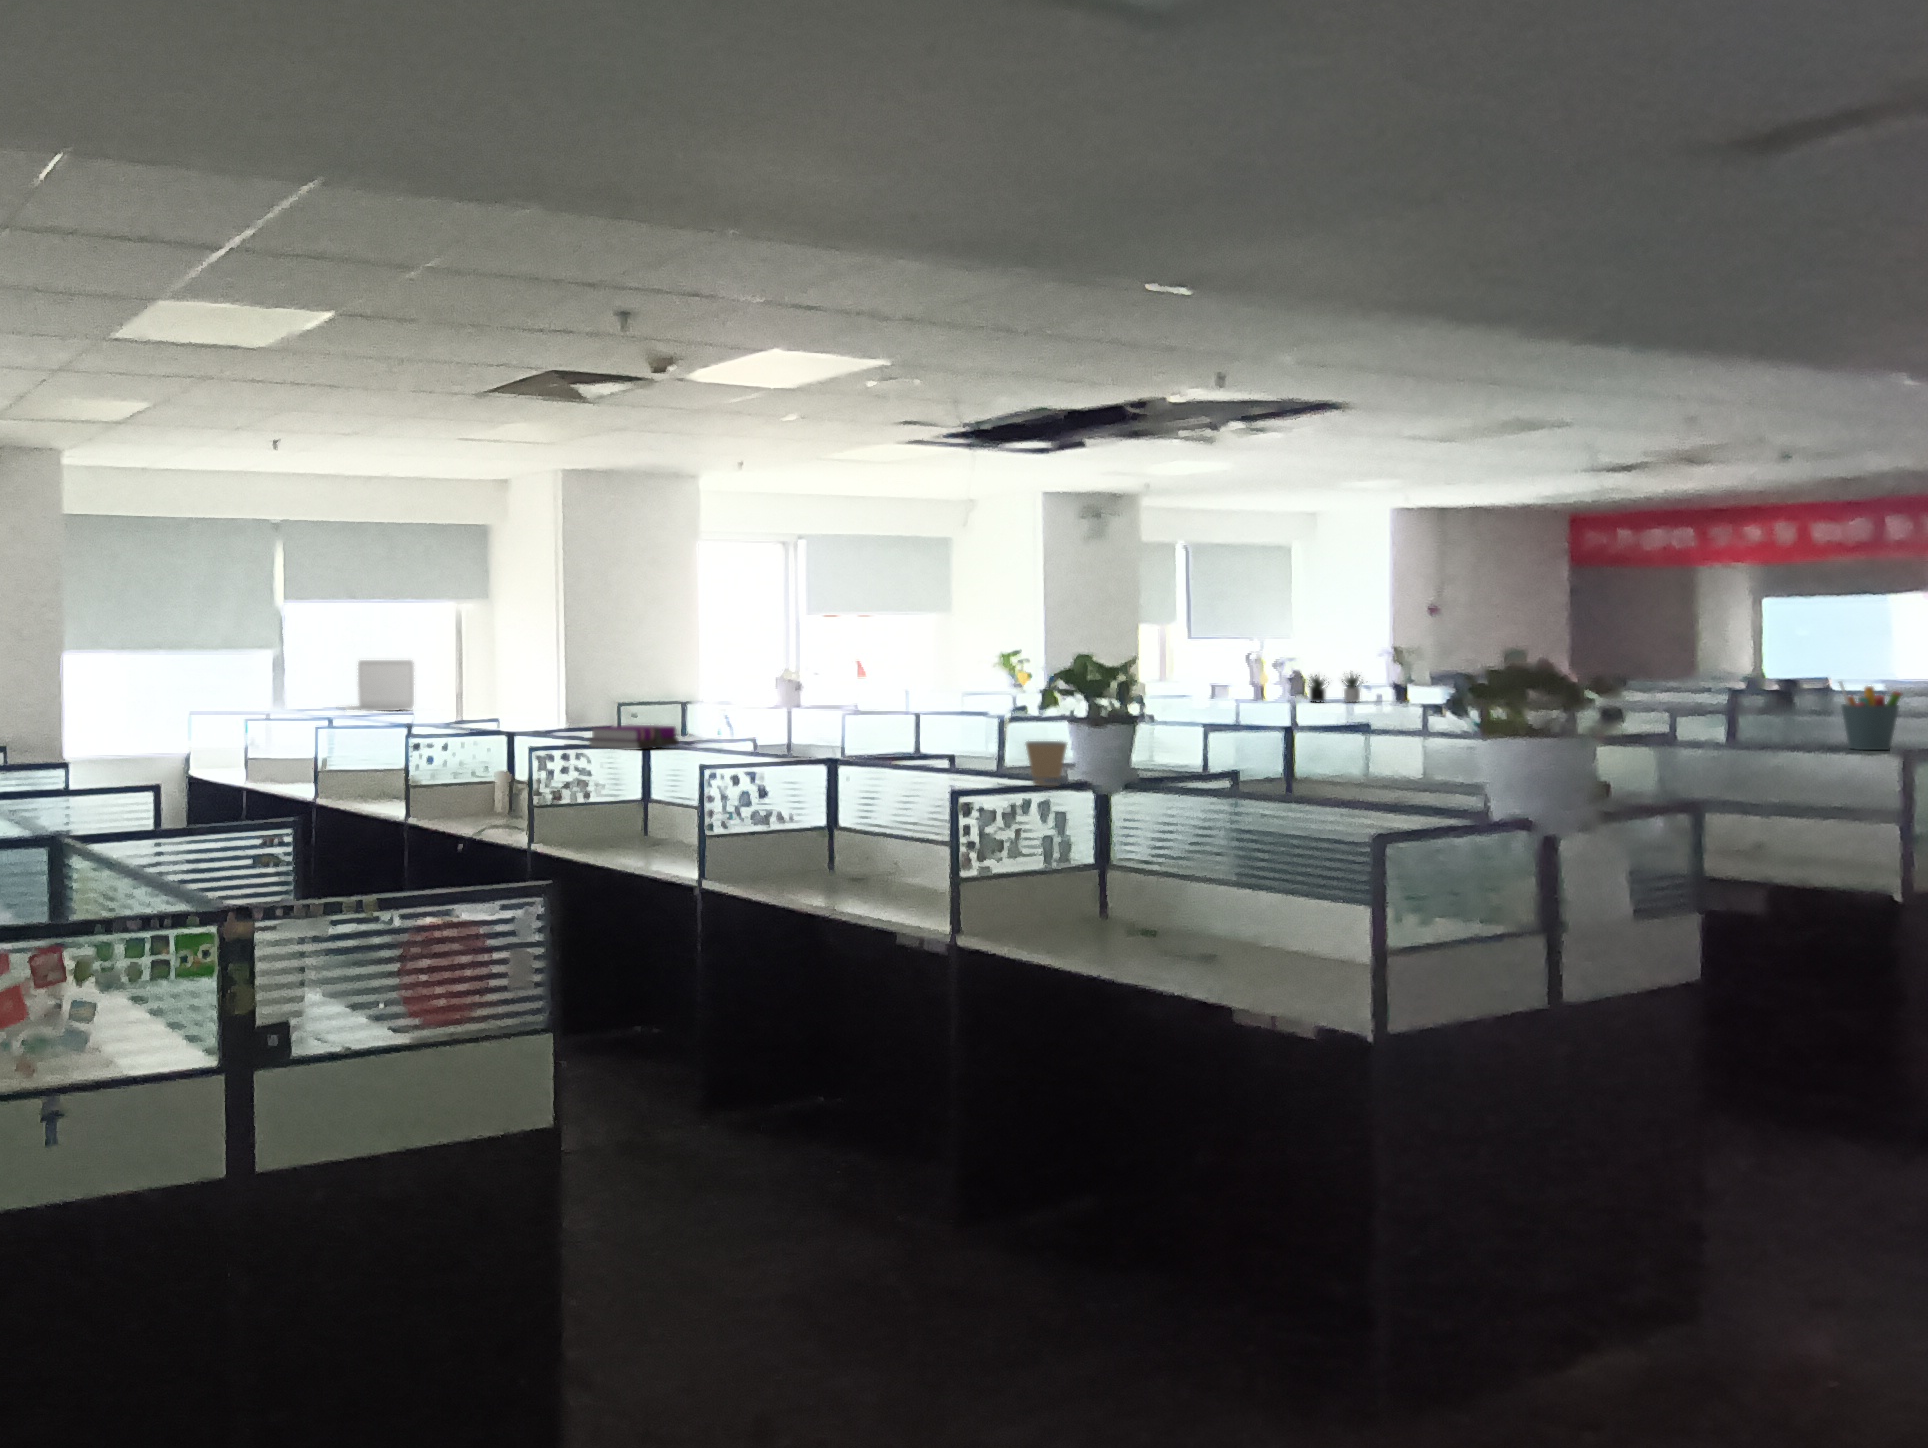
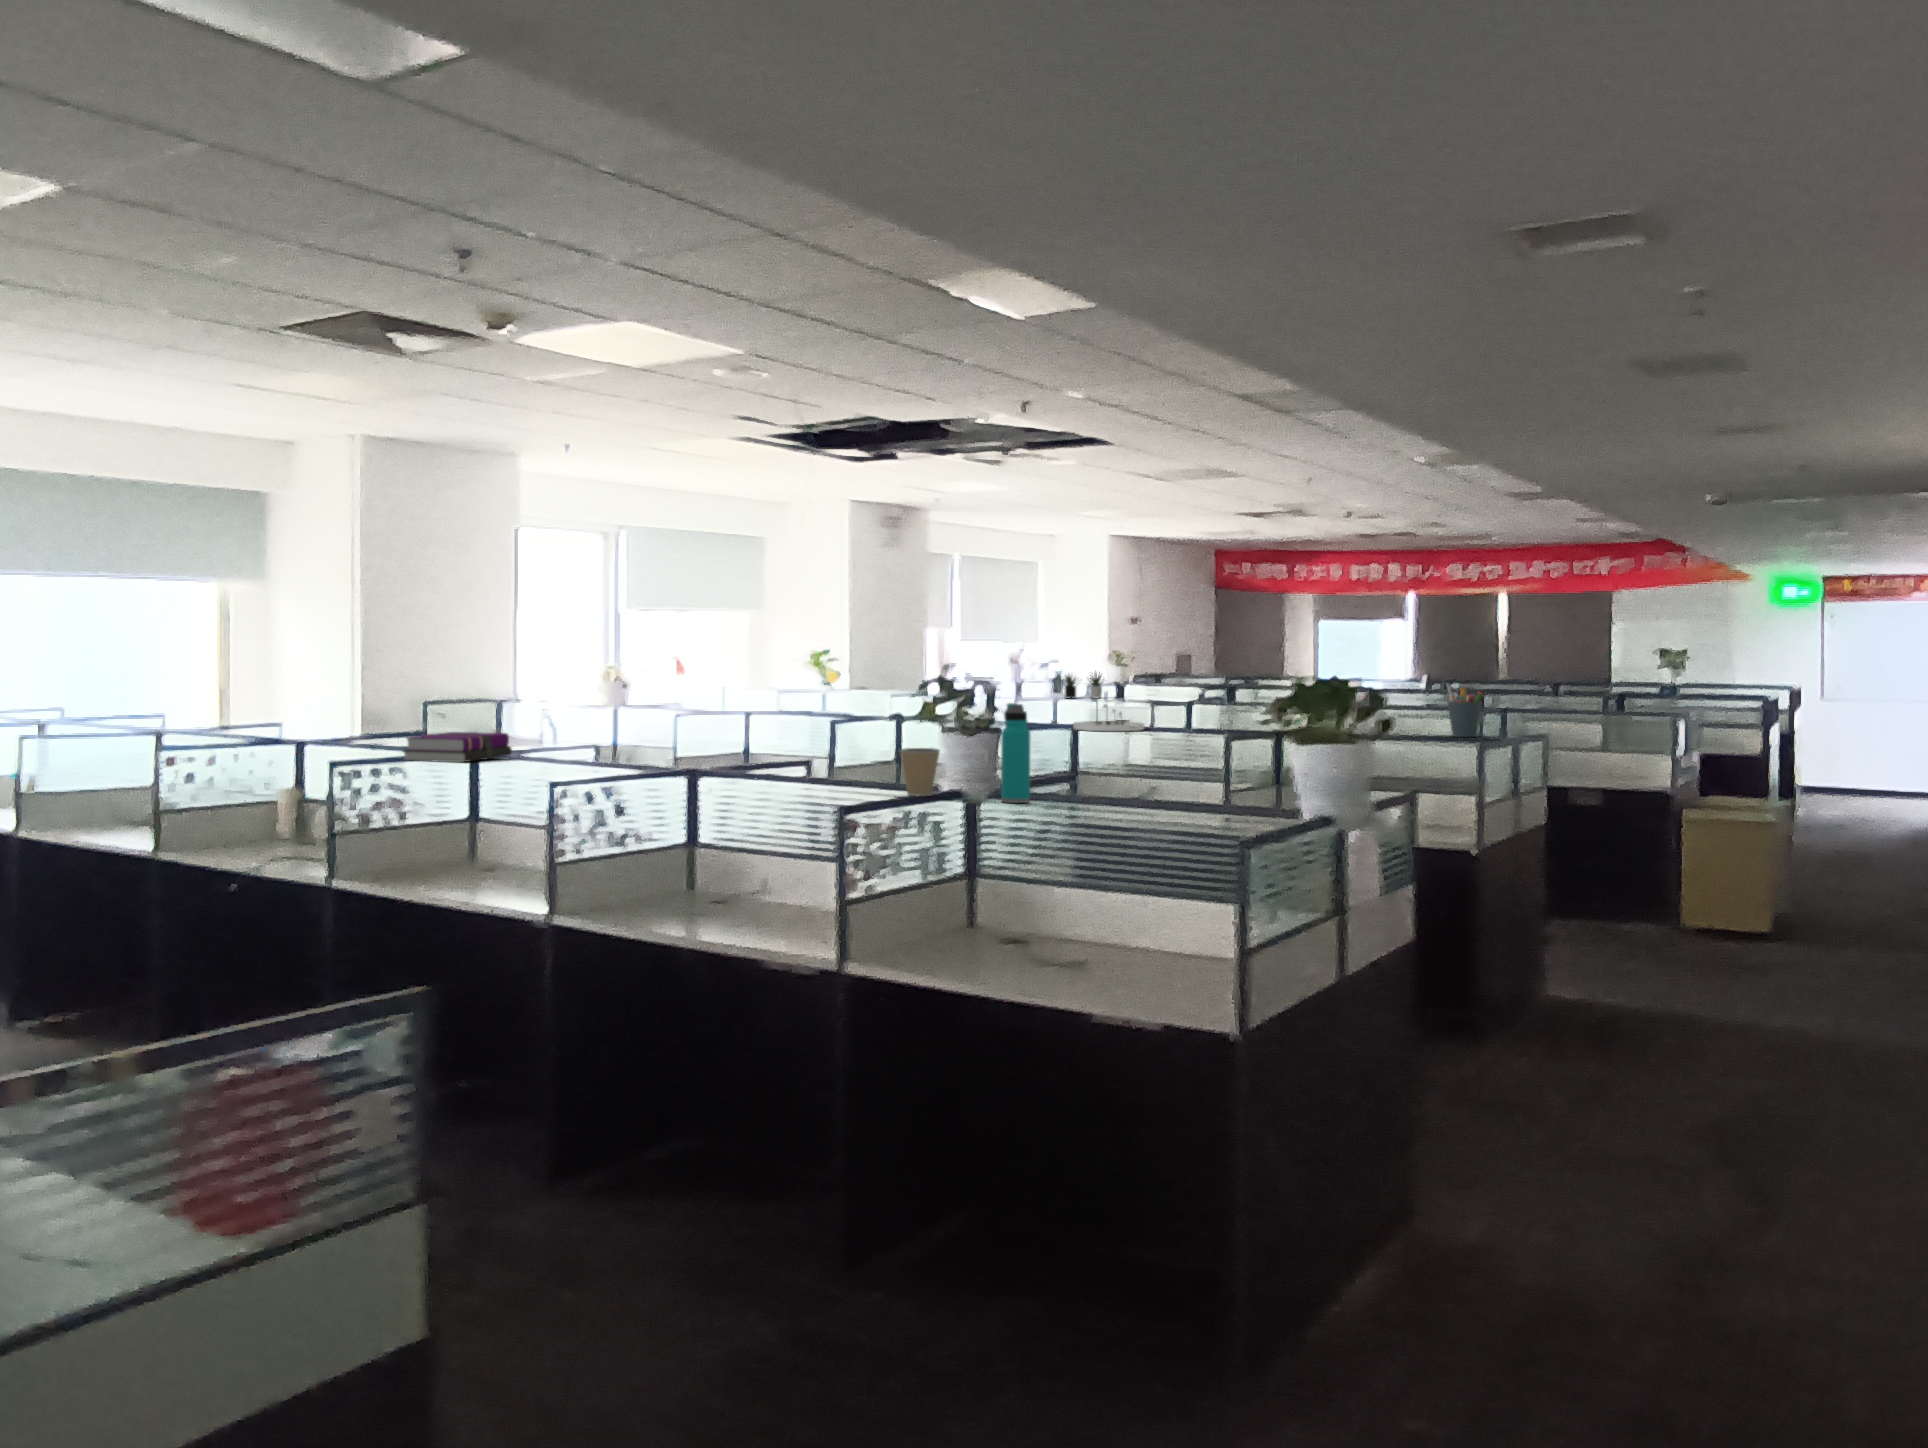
laptop: present [343,660,414,711] -> none [64,652,172,714]
water bottle: none [1129,698,1161,795] -> present [1001,703,1030,803]
desk organizer: none [1293,701,1388,737] -> present [1073,699,1145,731]

